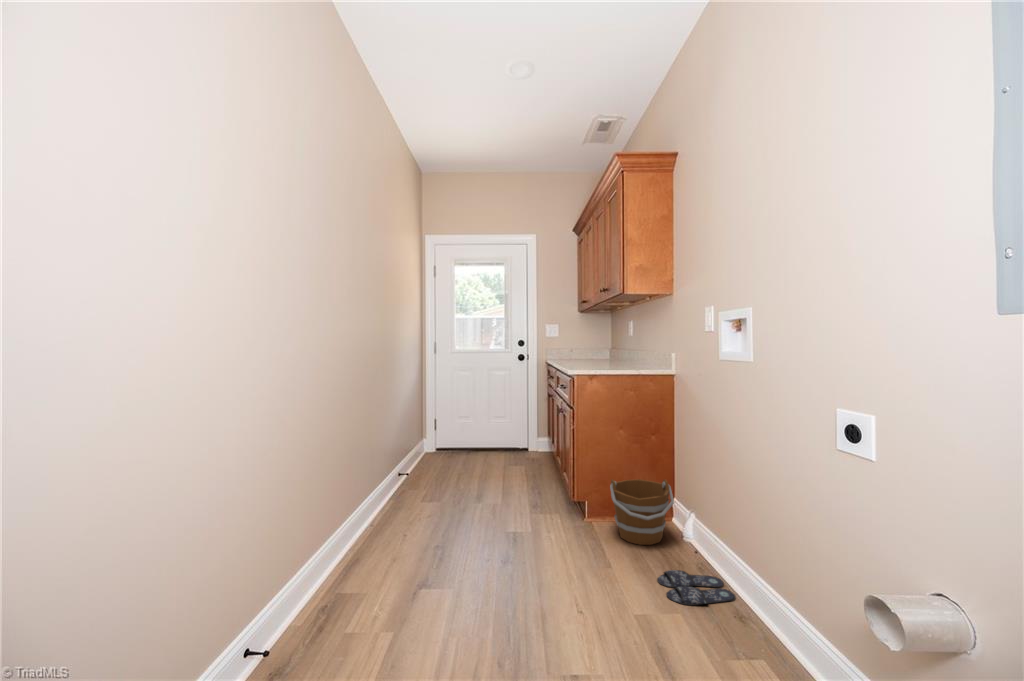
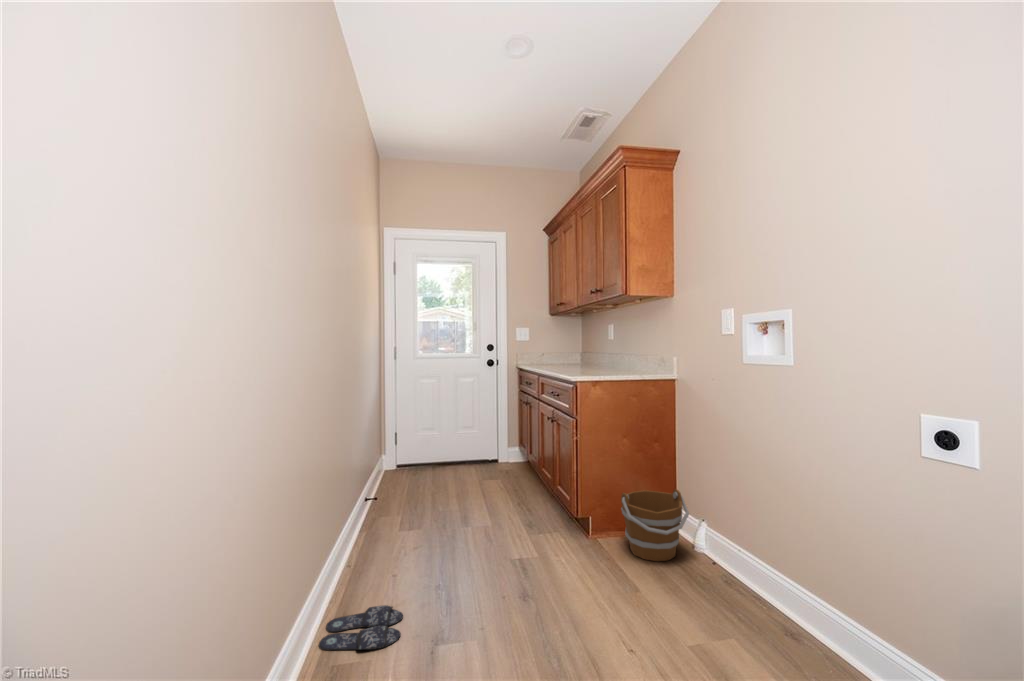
slippers: present [657,570,736,605] -> present [319,605,403,650]

